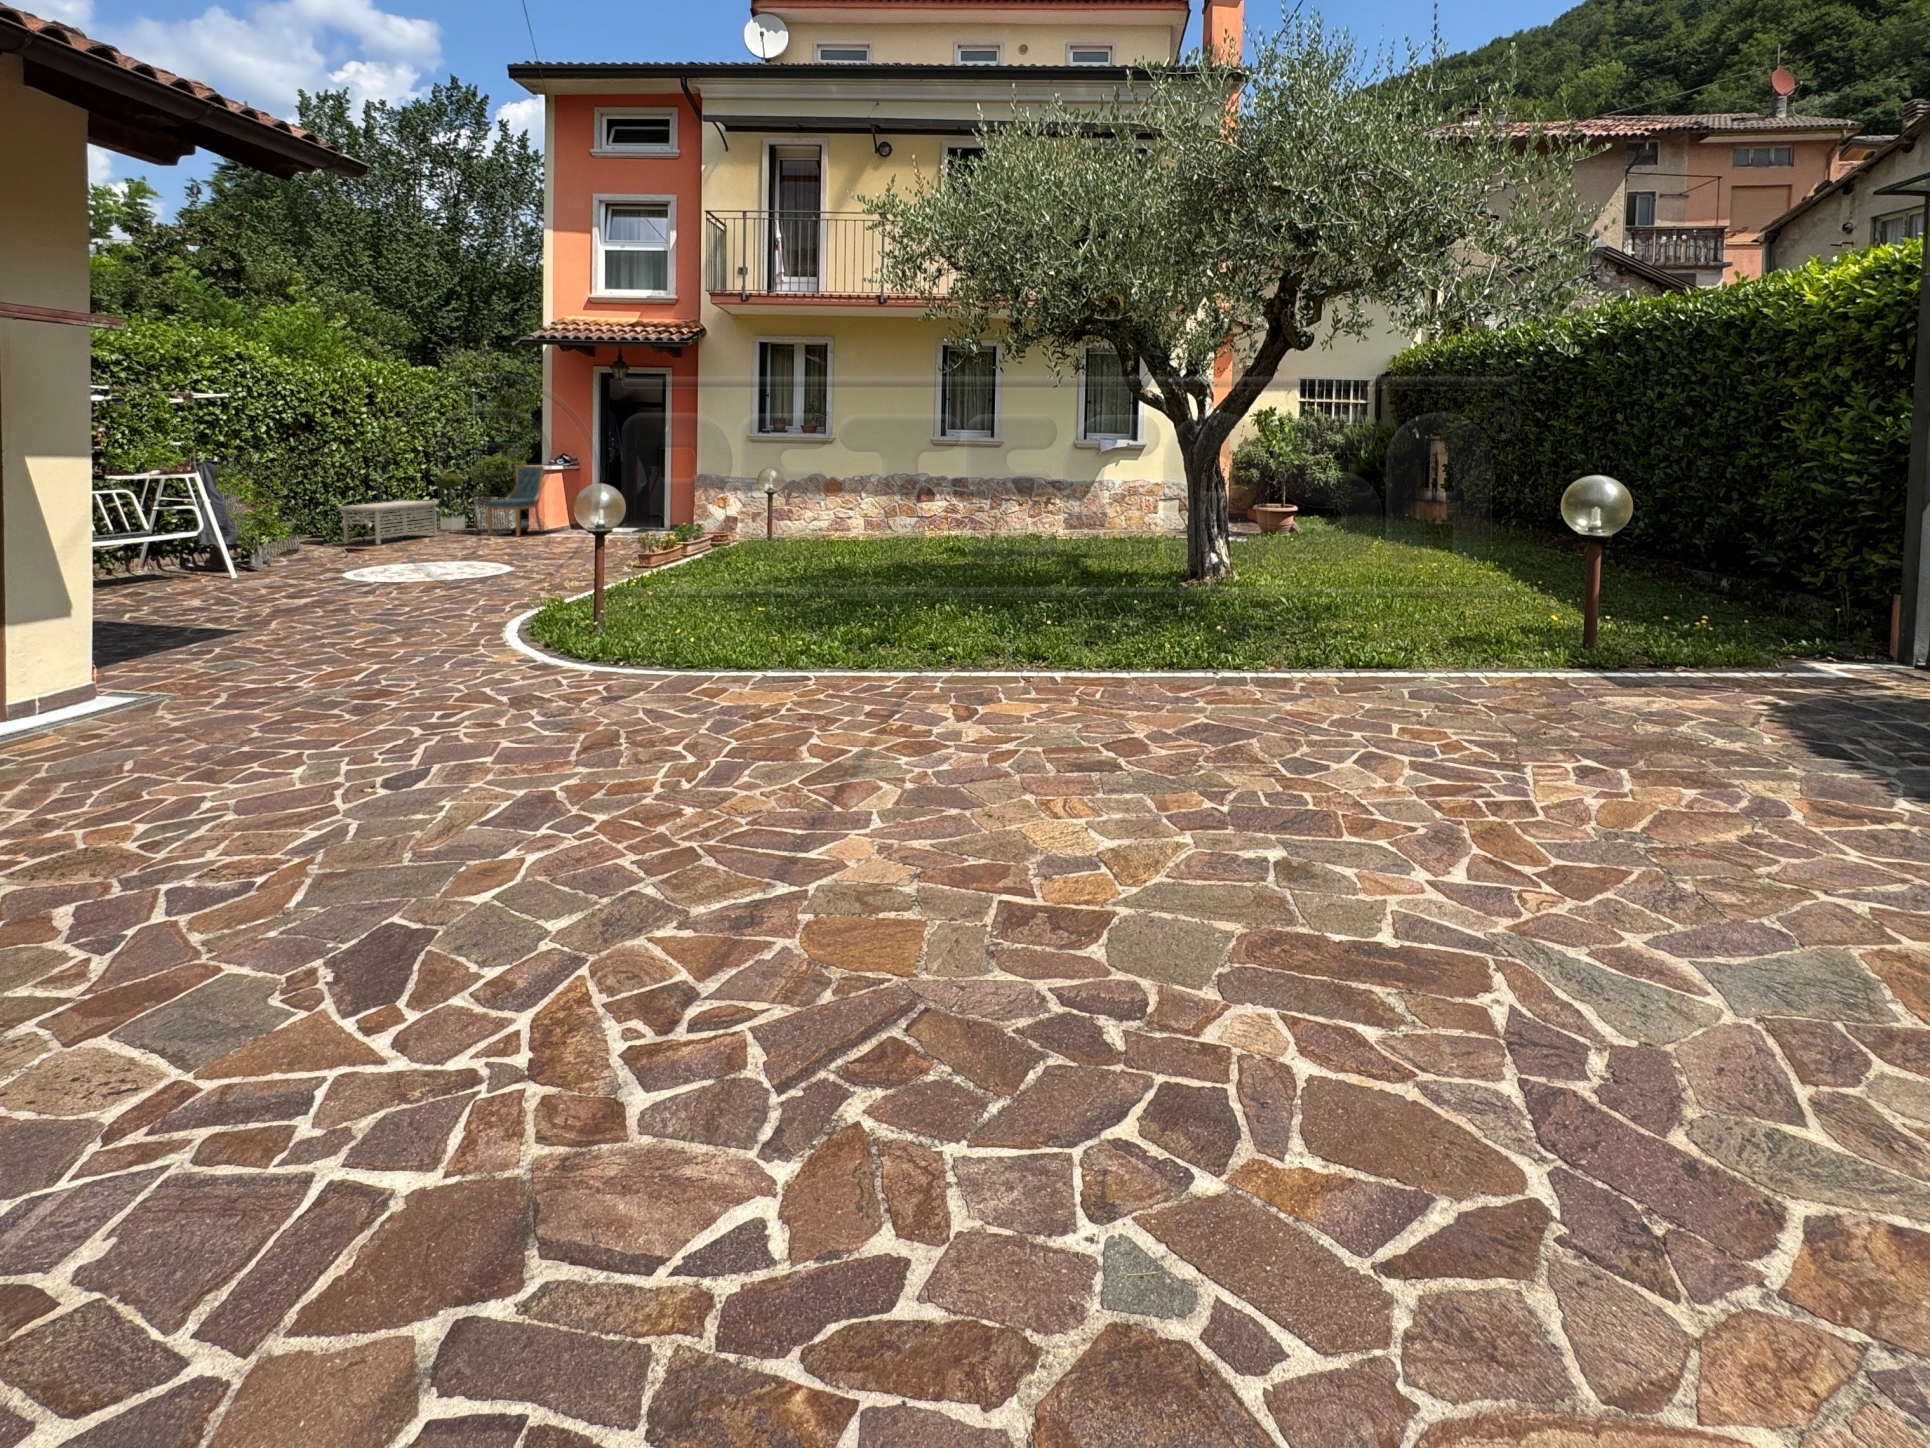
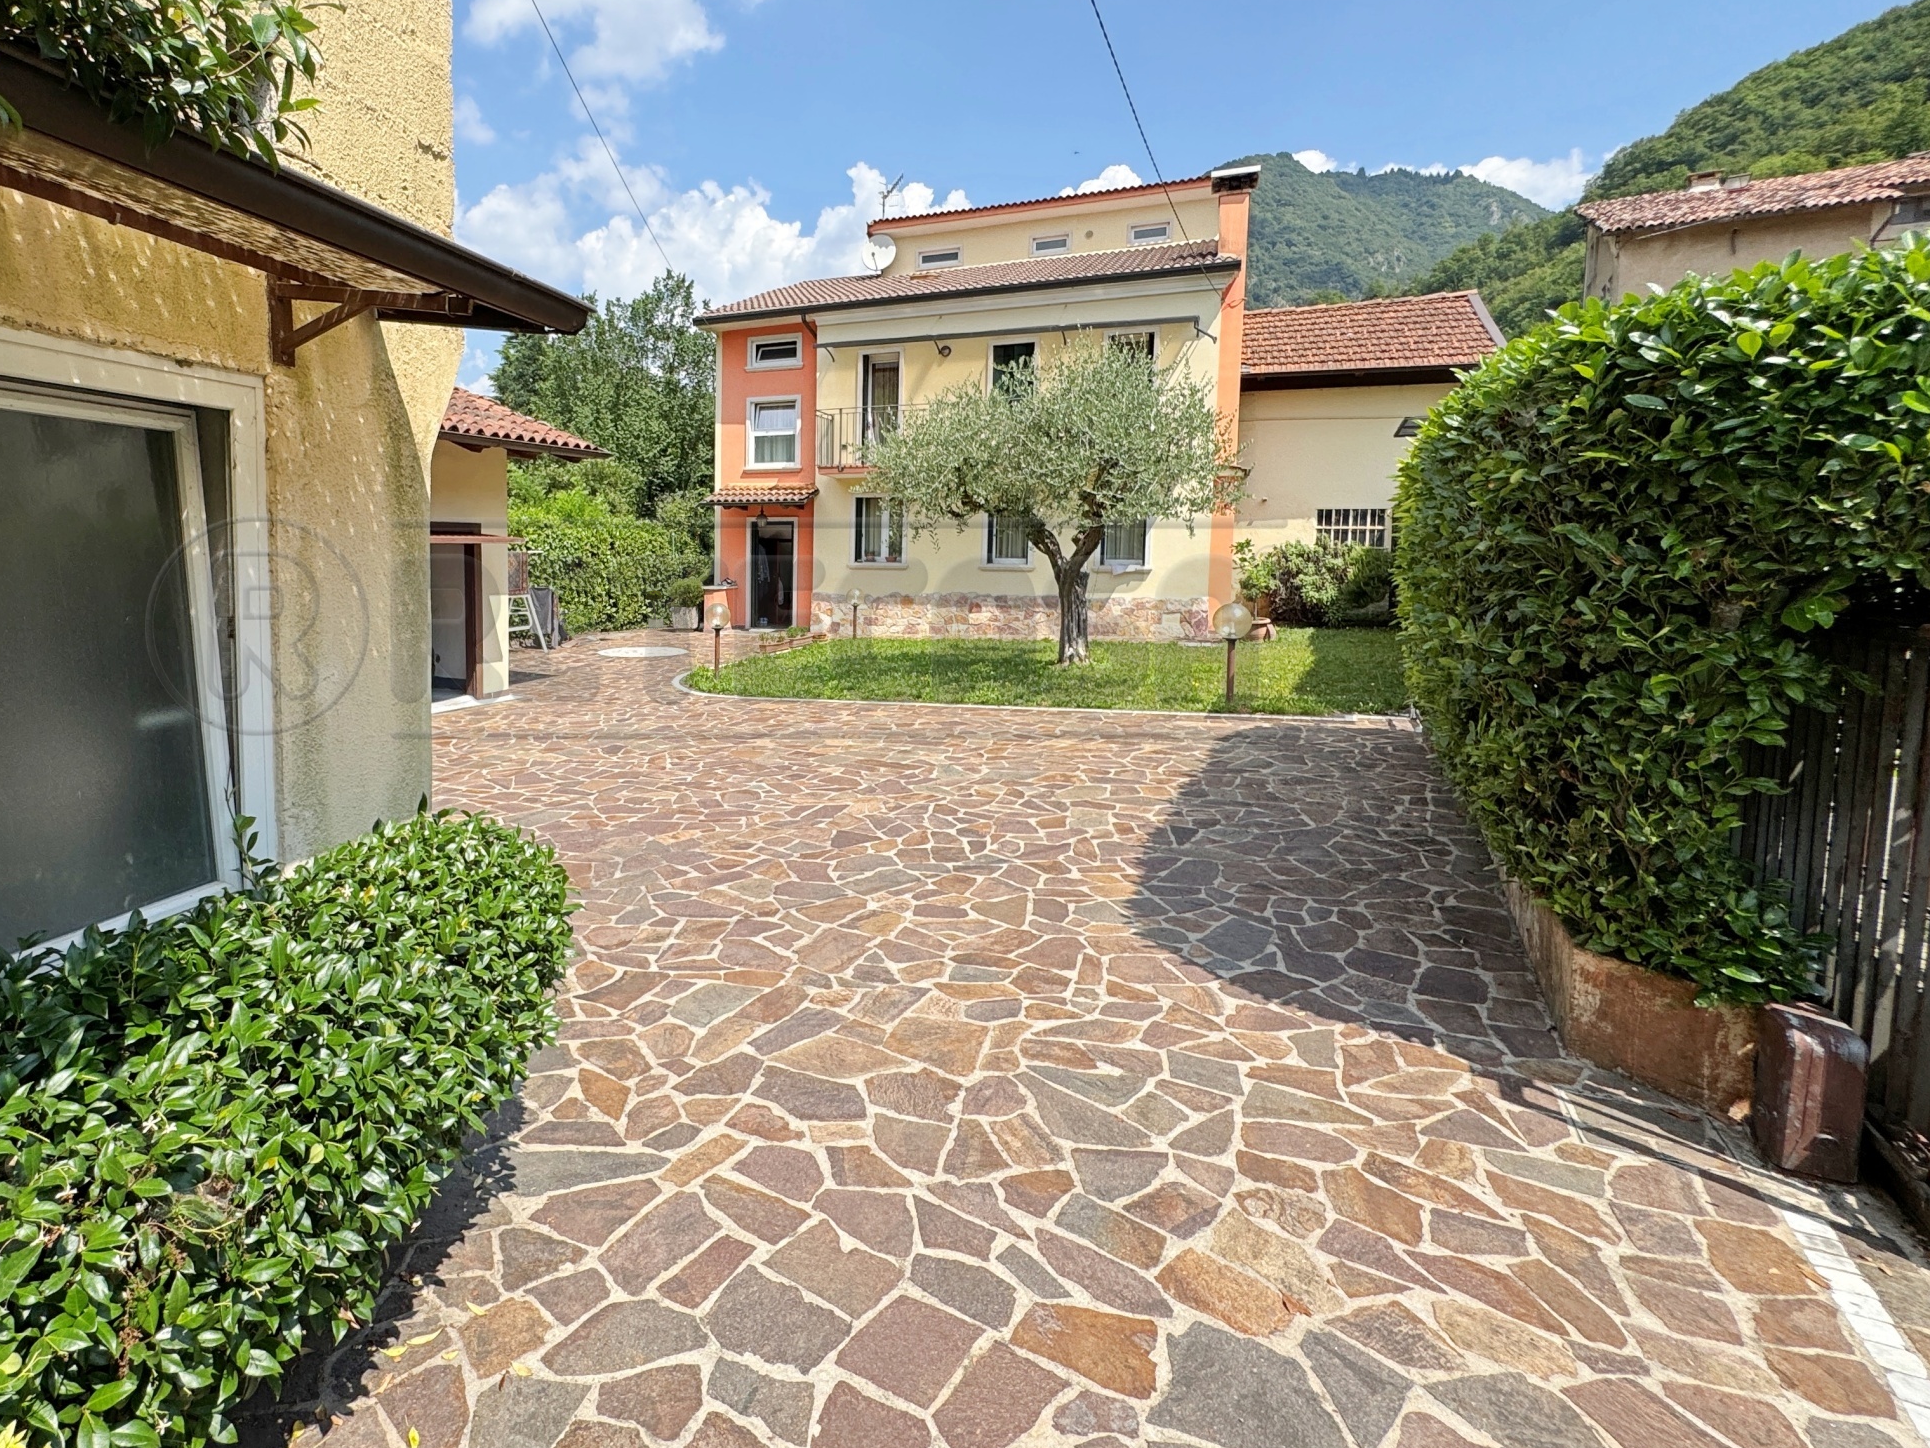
chair: present [487,465,544,536] -> none [678,585,713,633]
storage bench: present [338,501,438,545] -> none [595,608,650,636]

